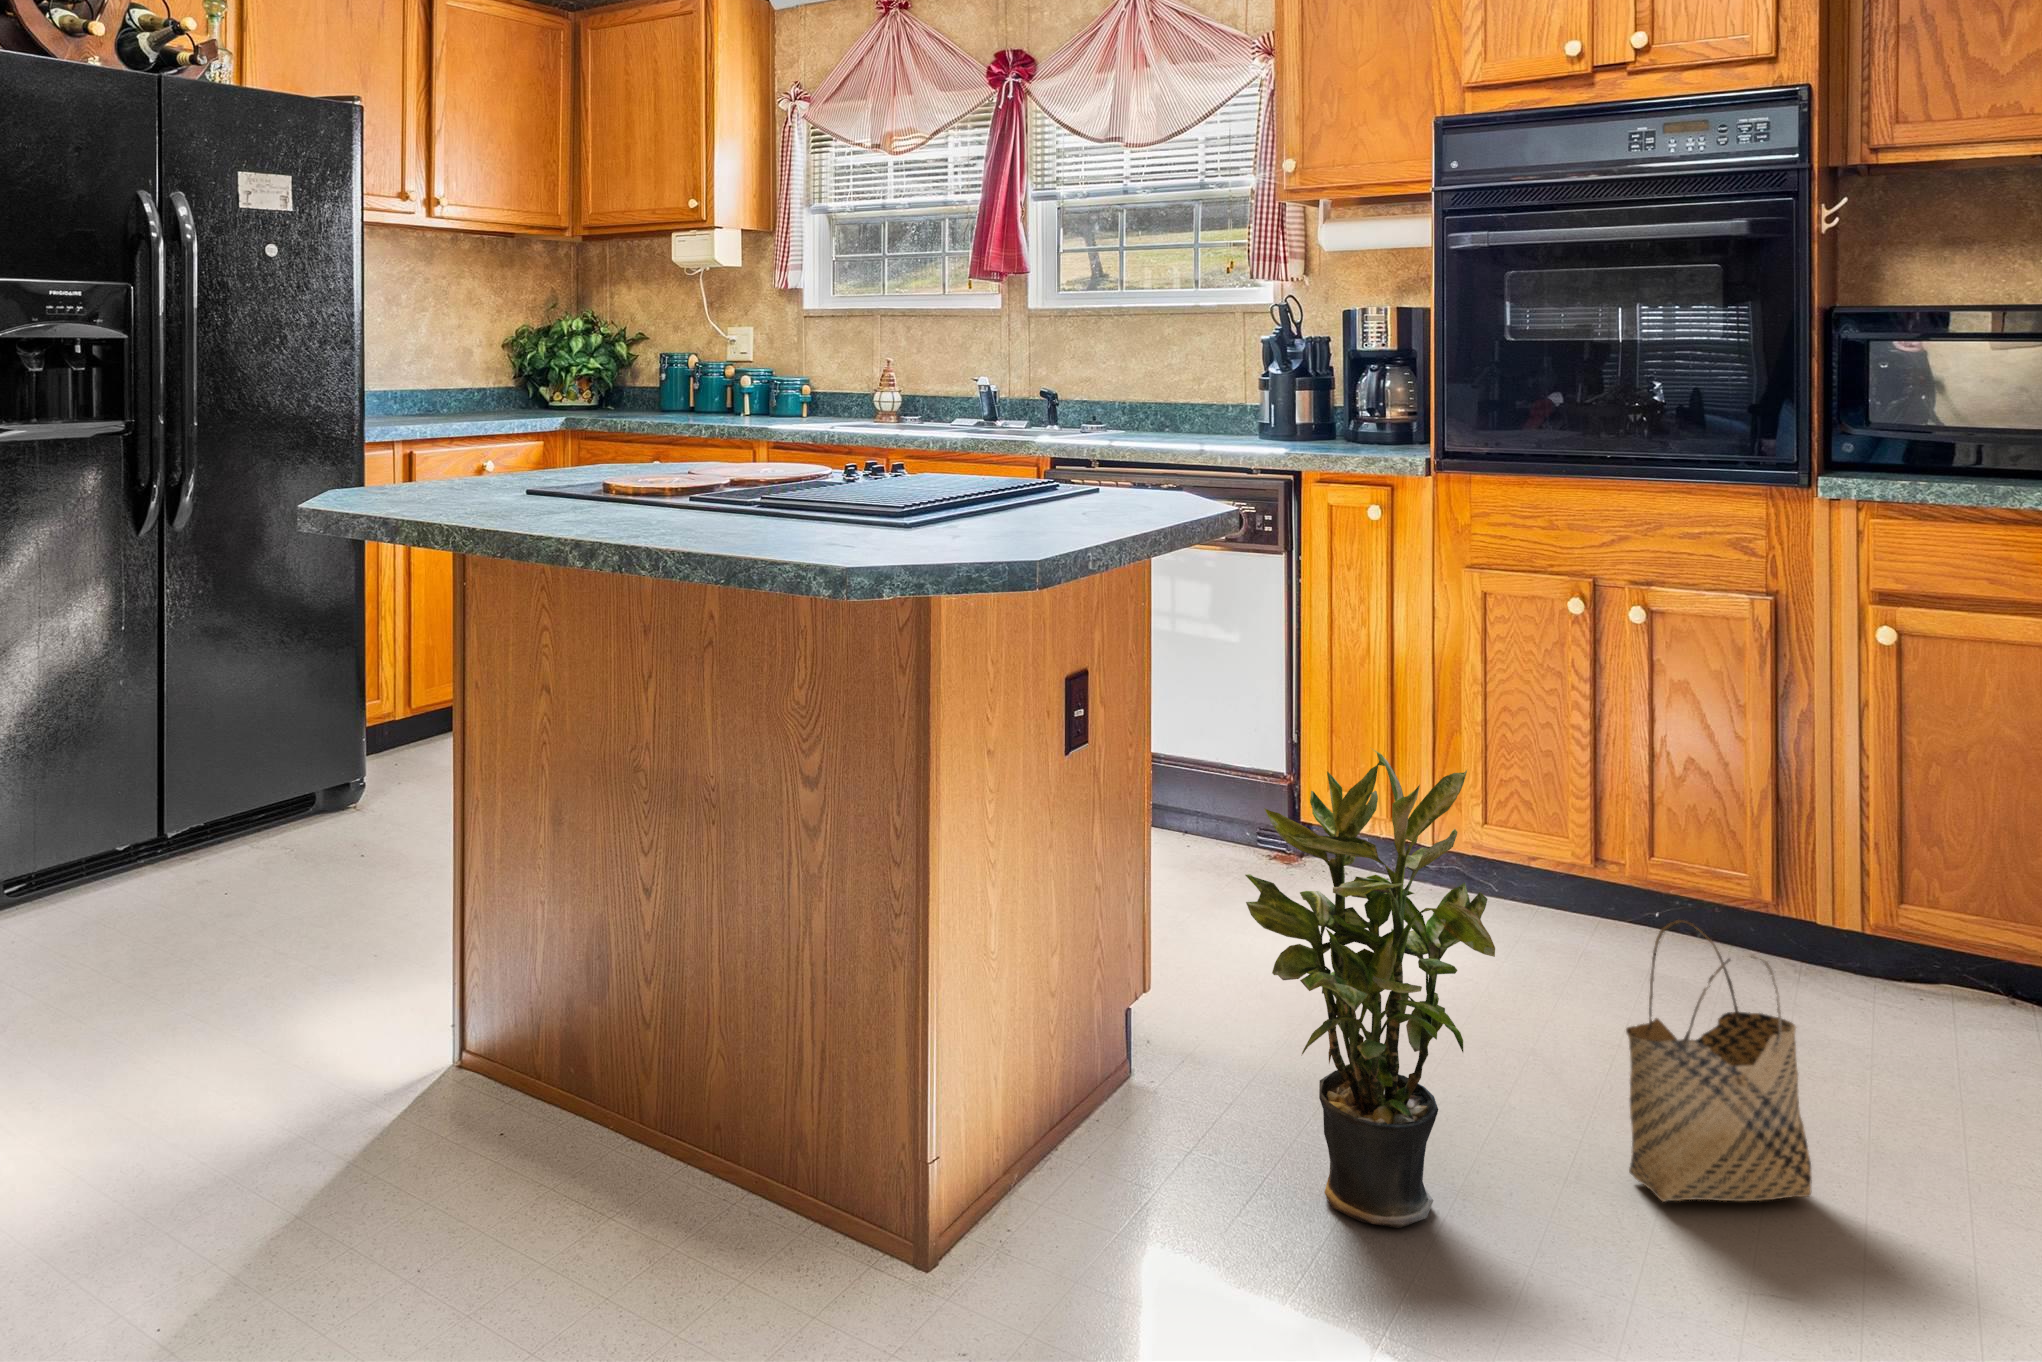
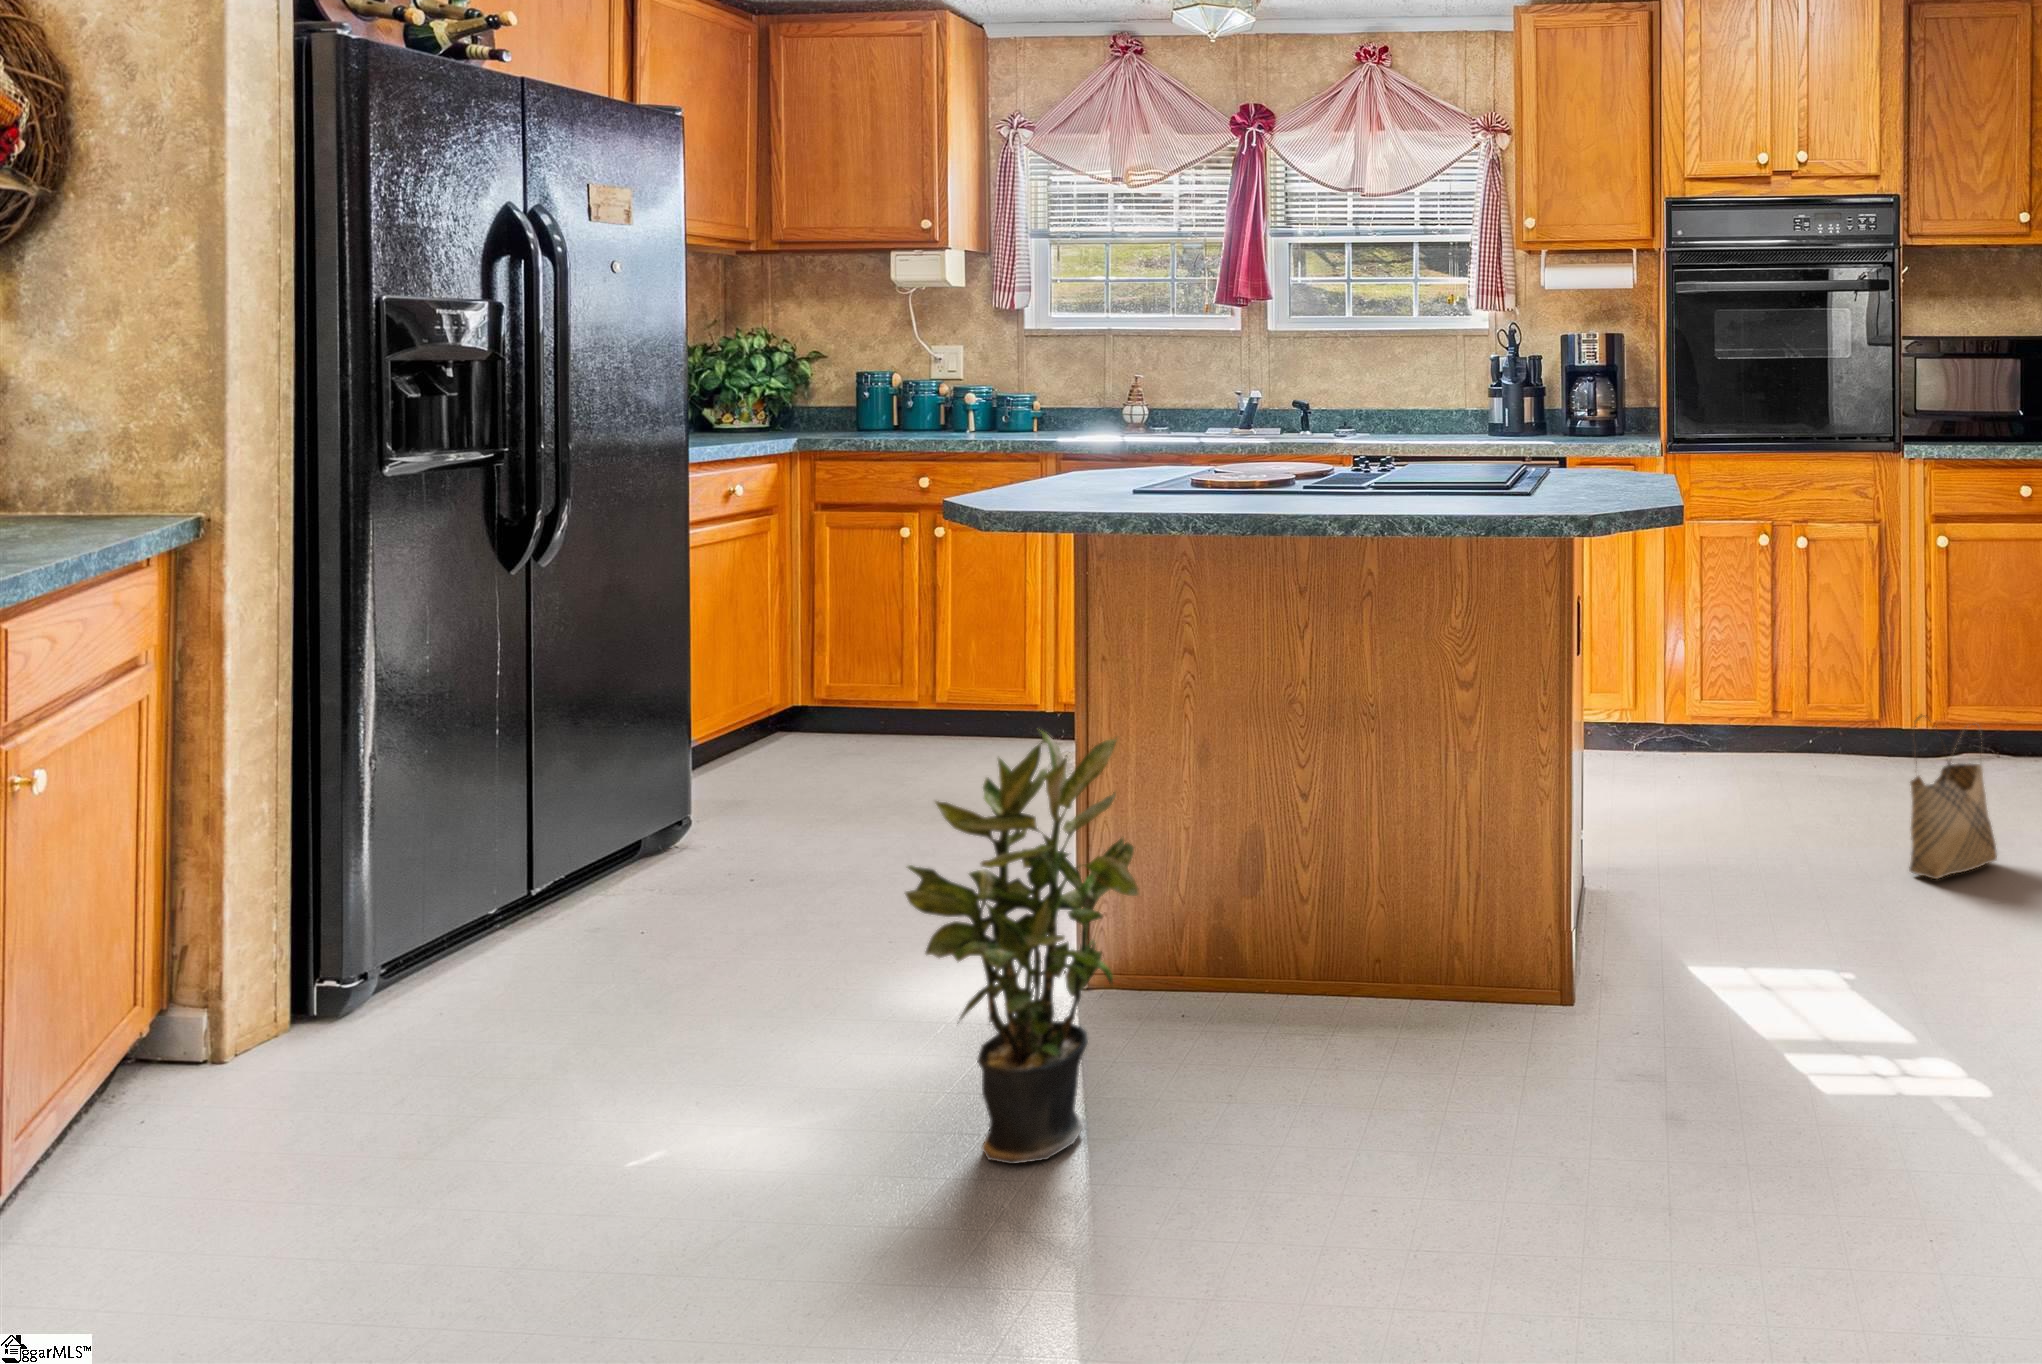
potted plant: present [1245,750,1495,1228] -> present [905,732,1139,1164]

